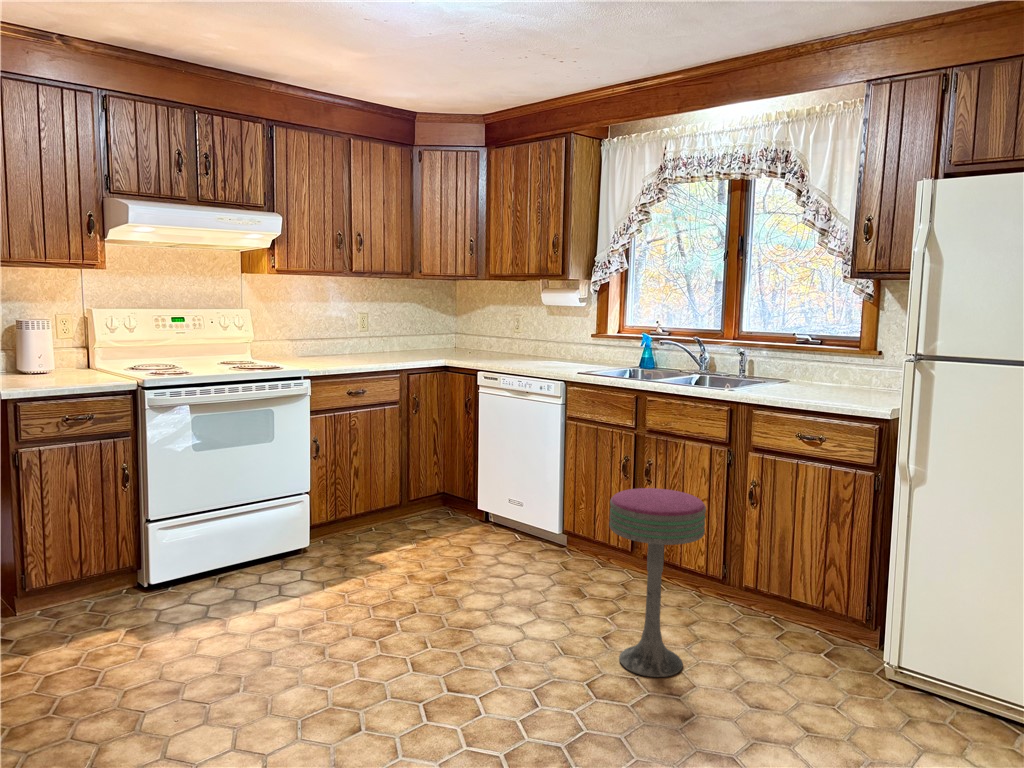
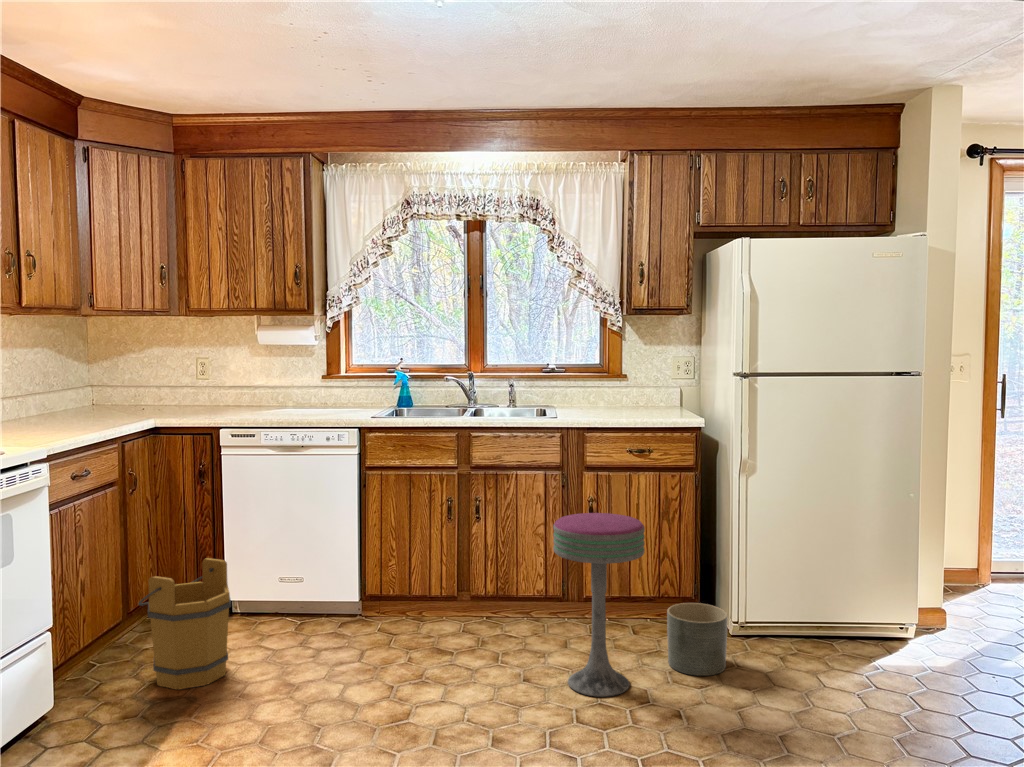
bucket: none [374,467,438,559] -> present [139,558,231,690]
planter: none [745,614,819,703] -> present [667,603,728,676]

